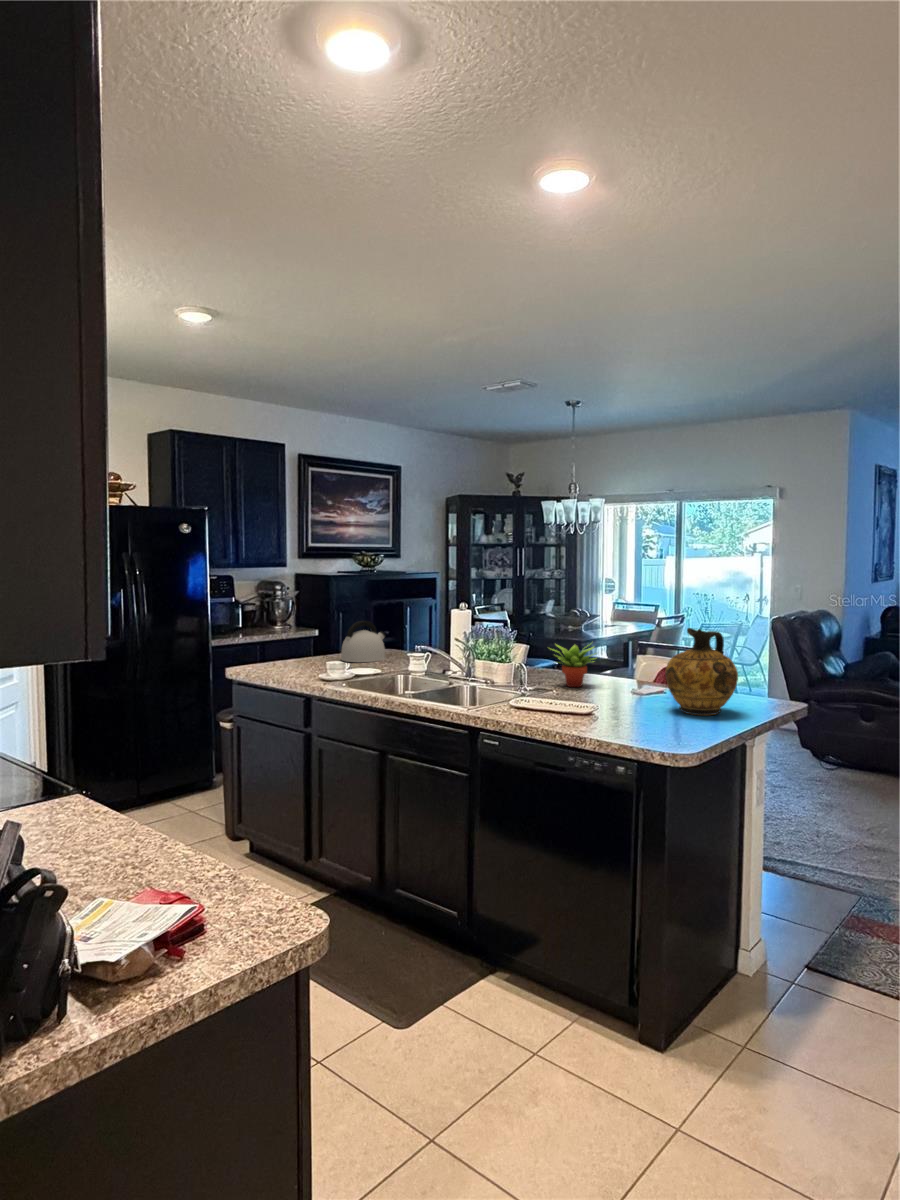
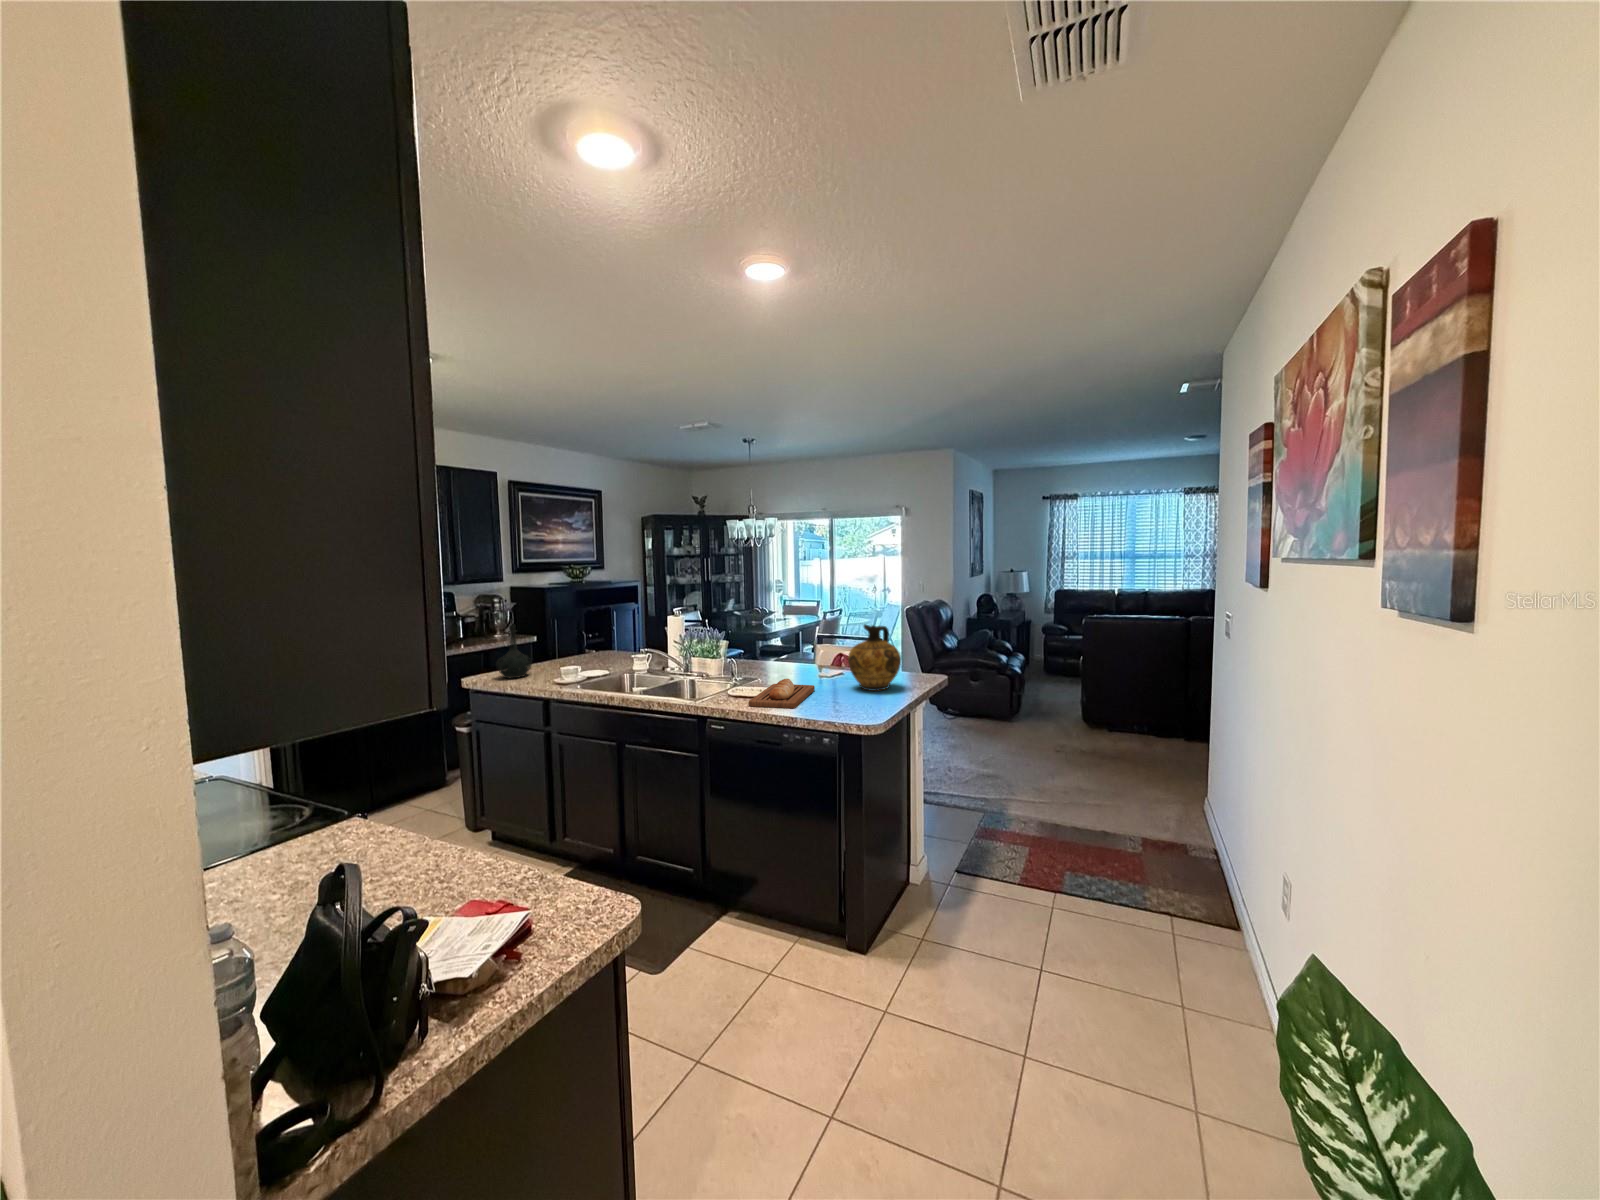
bottle: none [261,611,299,671] -> present [496,625,532,679]
kettle: present [341,621,386,662] -> none [569,629,610,665]
succulent plant: present [552,645,594,687] -> none [752,637,791,675]
bread loaf: none [530,691,619,728] -> present [748,679,815,709]

